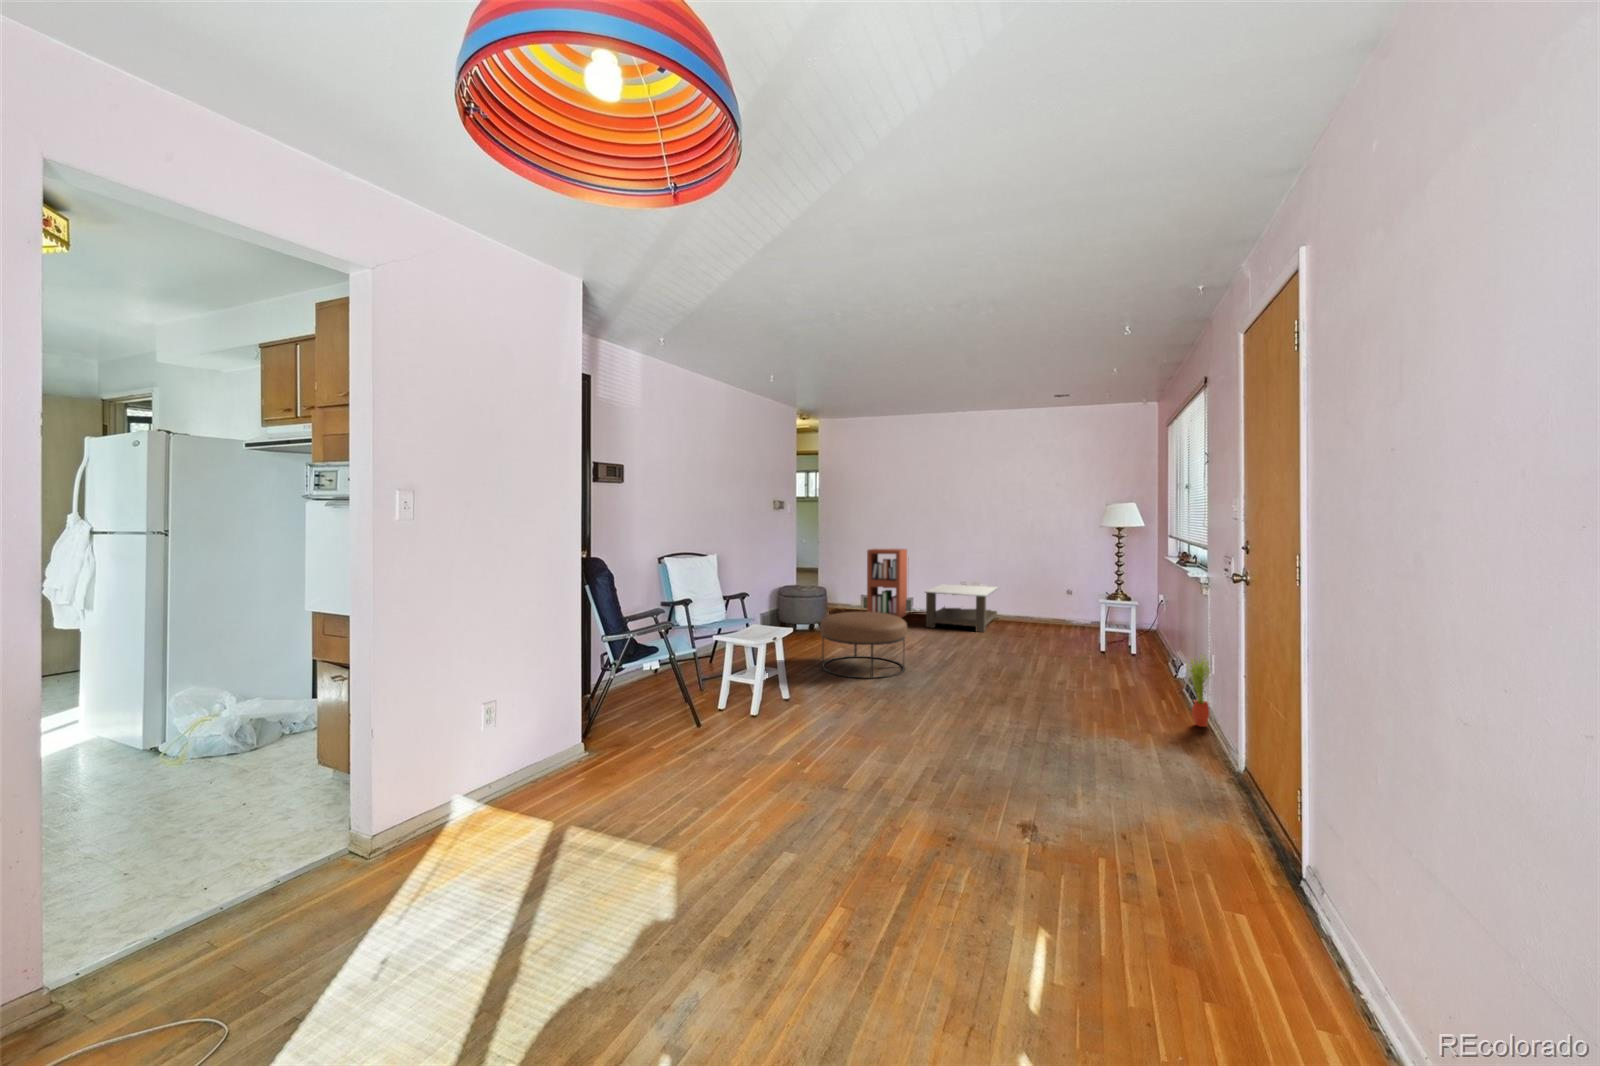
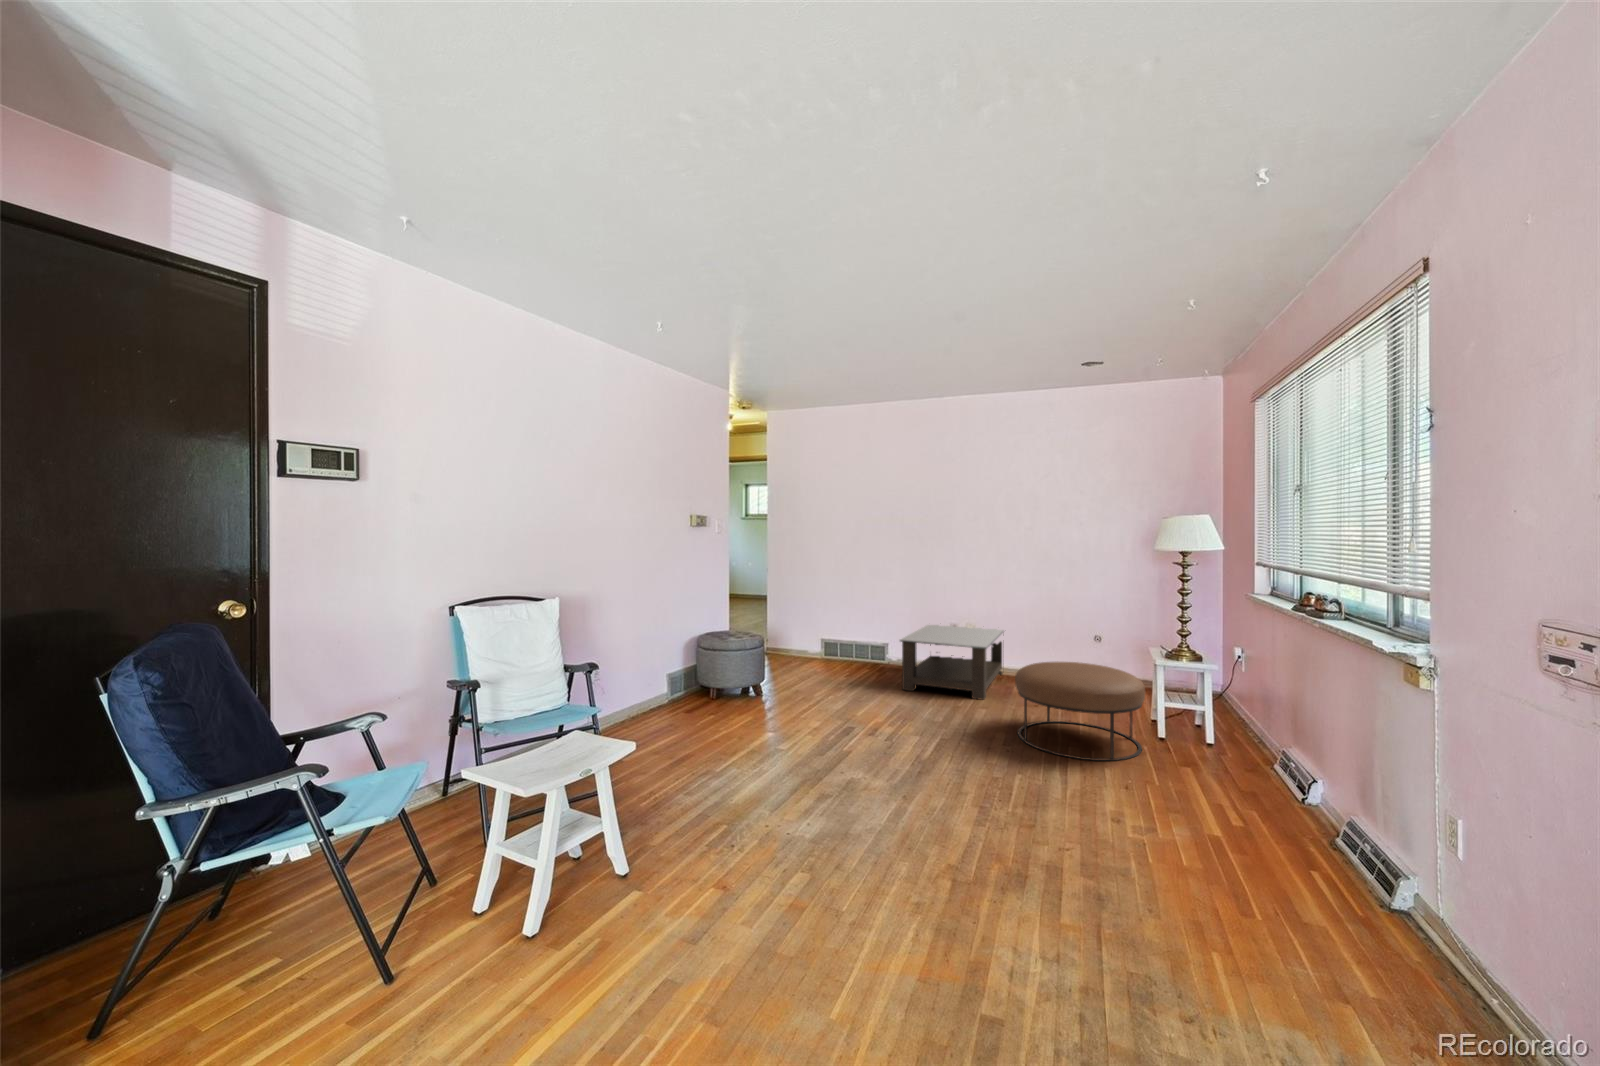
bookshelf: present [867,548,909,618] -> none [824,576,881,675]
ottoman: present [820,612,907,679] -> present [1015,662,1145,761]
potted plant: present [1187,655,1210,727] -> none [1383,811,1453,971]

